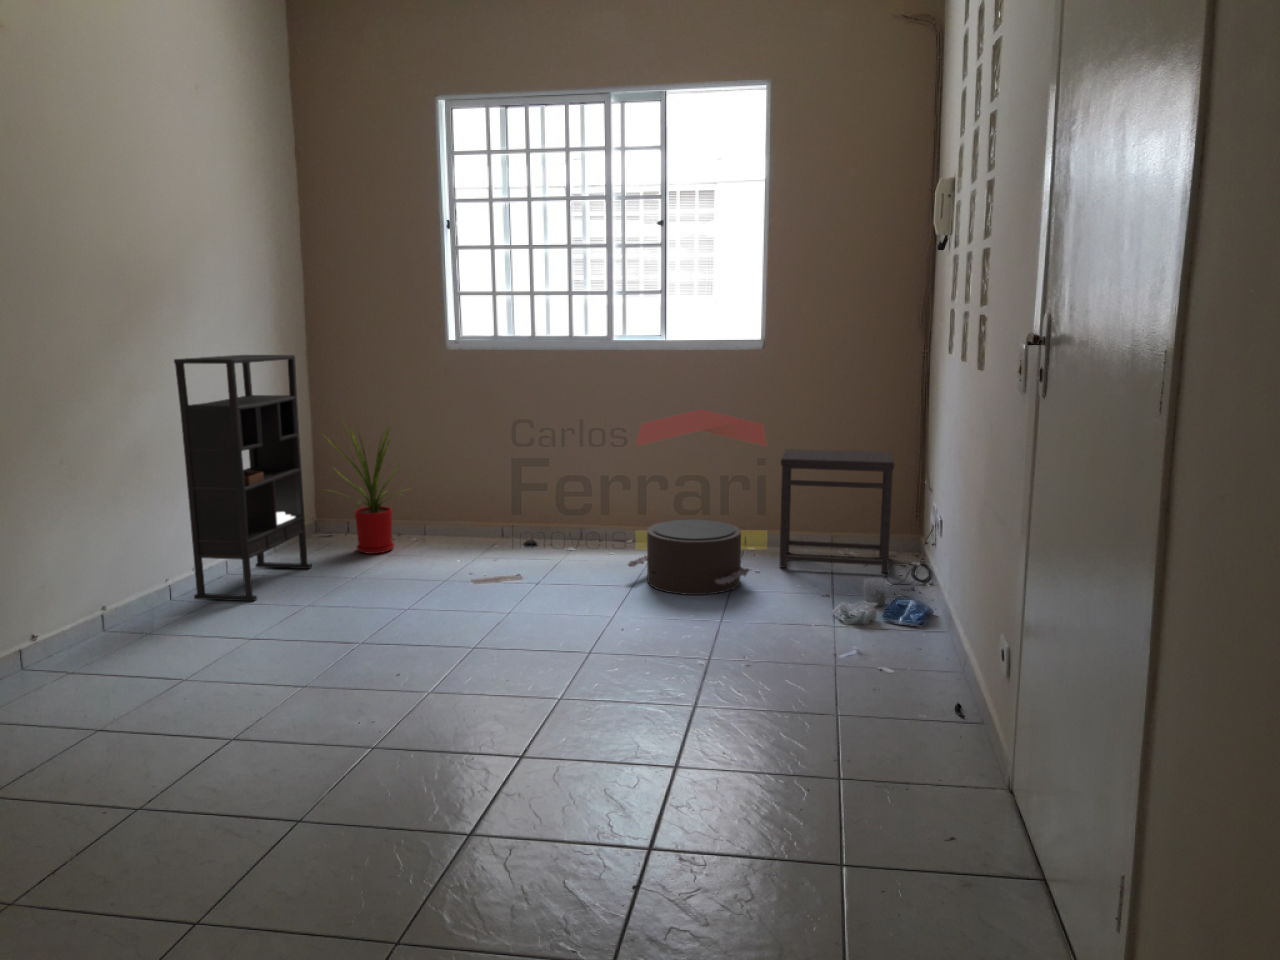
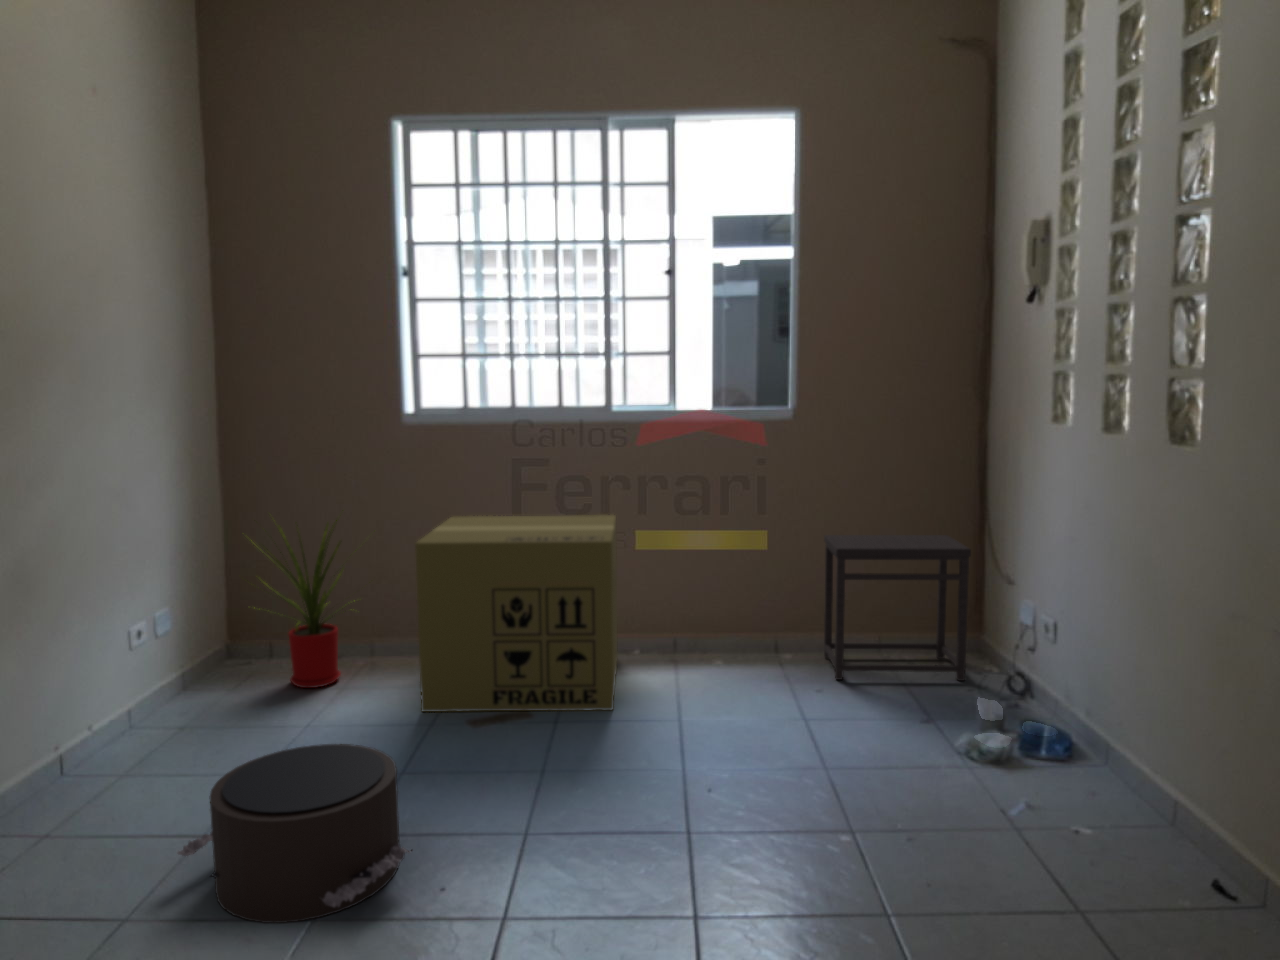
bookshelf: present [174,355,312,601] -> none [45,433,235,782]
cardboard box: none [439,425,614,578] -> present [415,515,618,712]
pouf: present [627,519,750,595] -> present [178,744,411,923]

